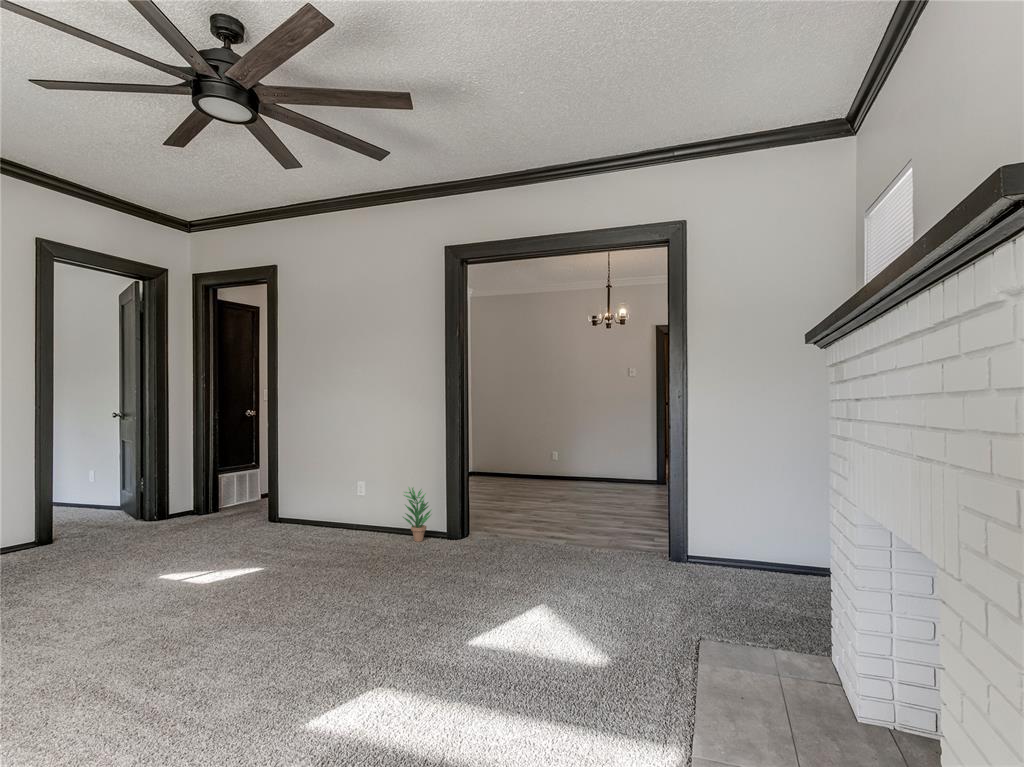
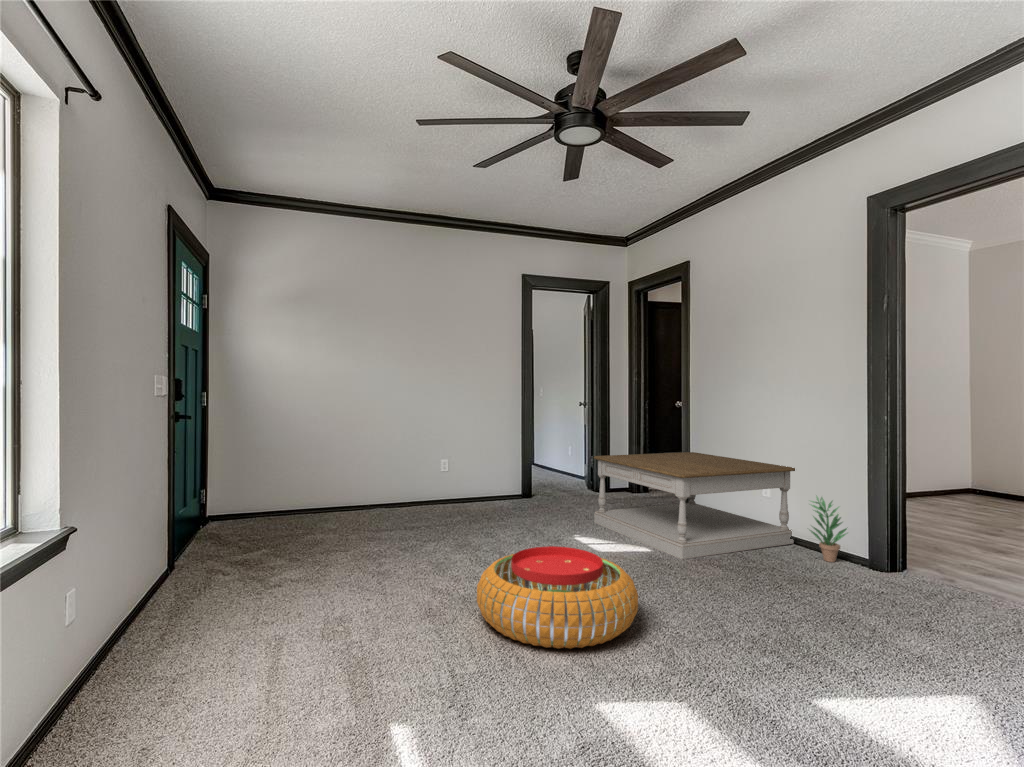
coffee table: none [174,461,387,570] -> present [594,452,795,559]
pouf: none [90,579,304,705] -> present [477,546,638,649]

